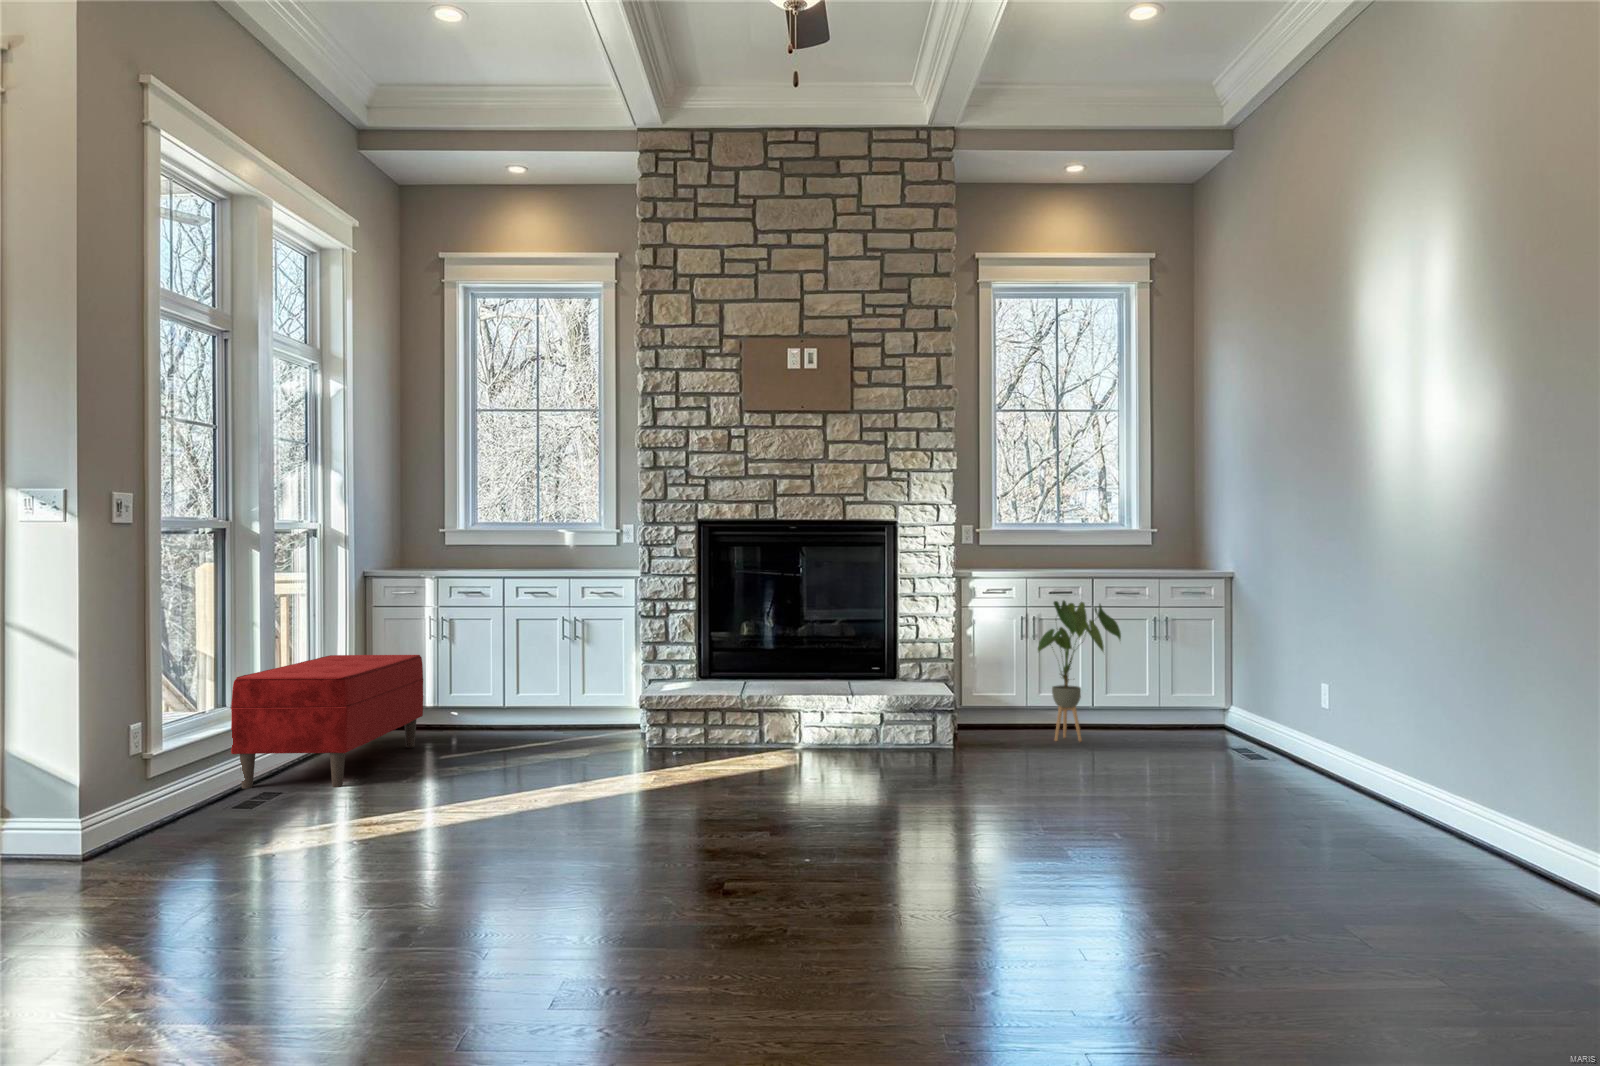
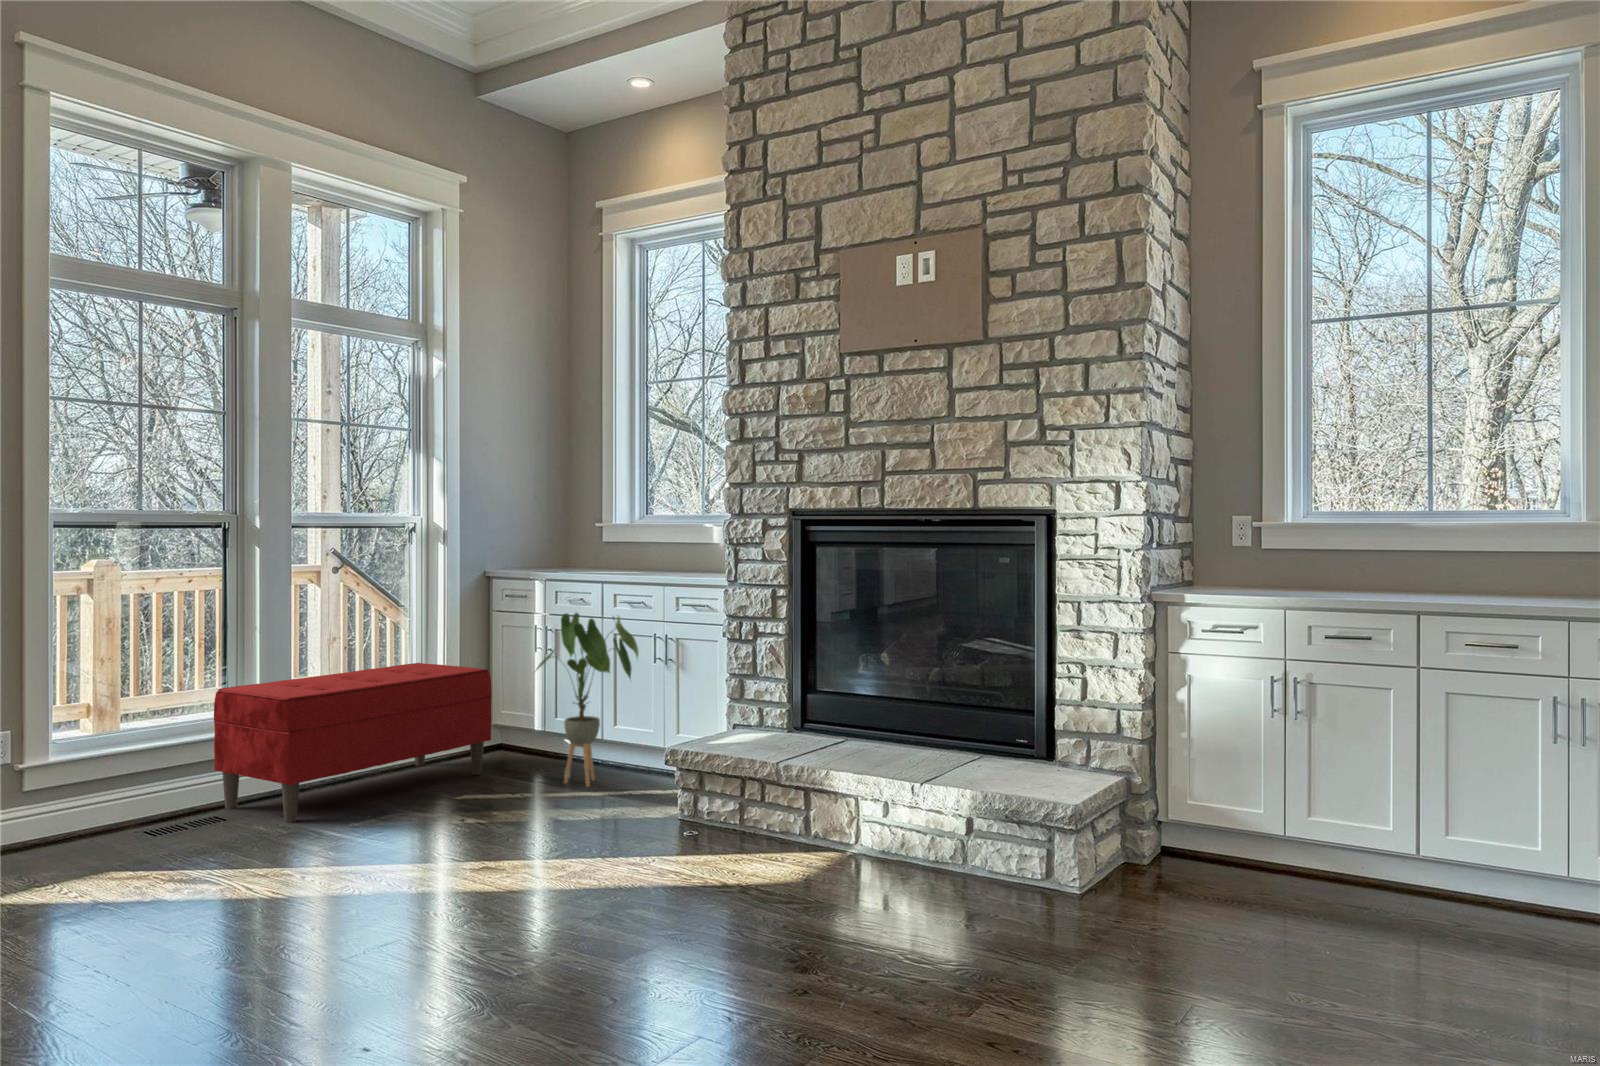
house plant: present [1038,601,1121,741] -> present [537,613,639,787]

